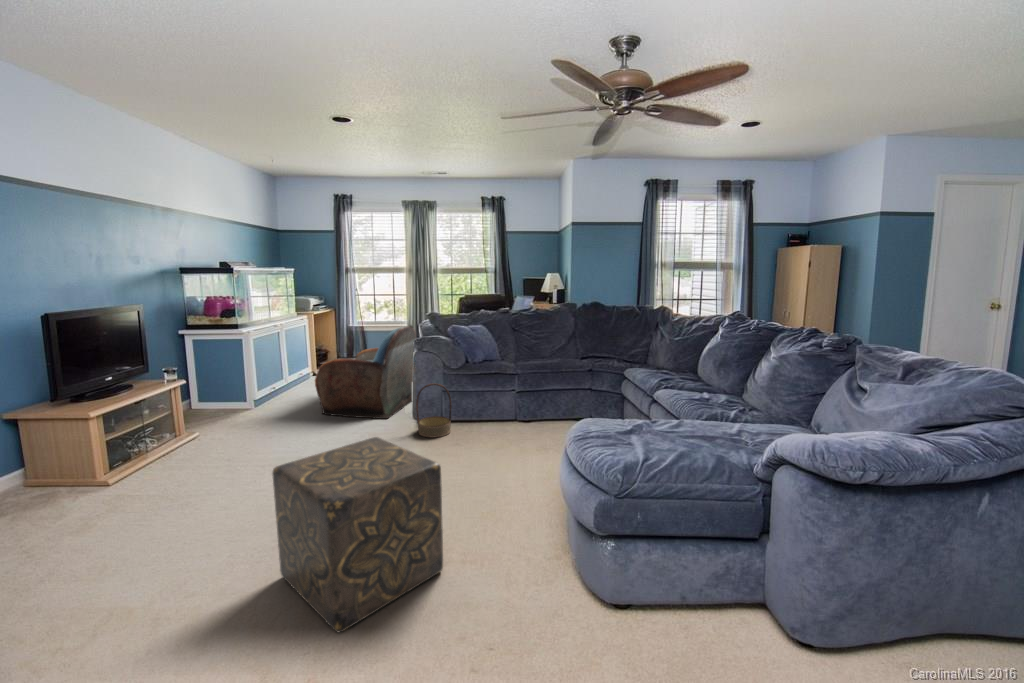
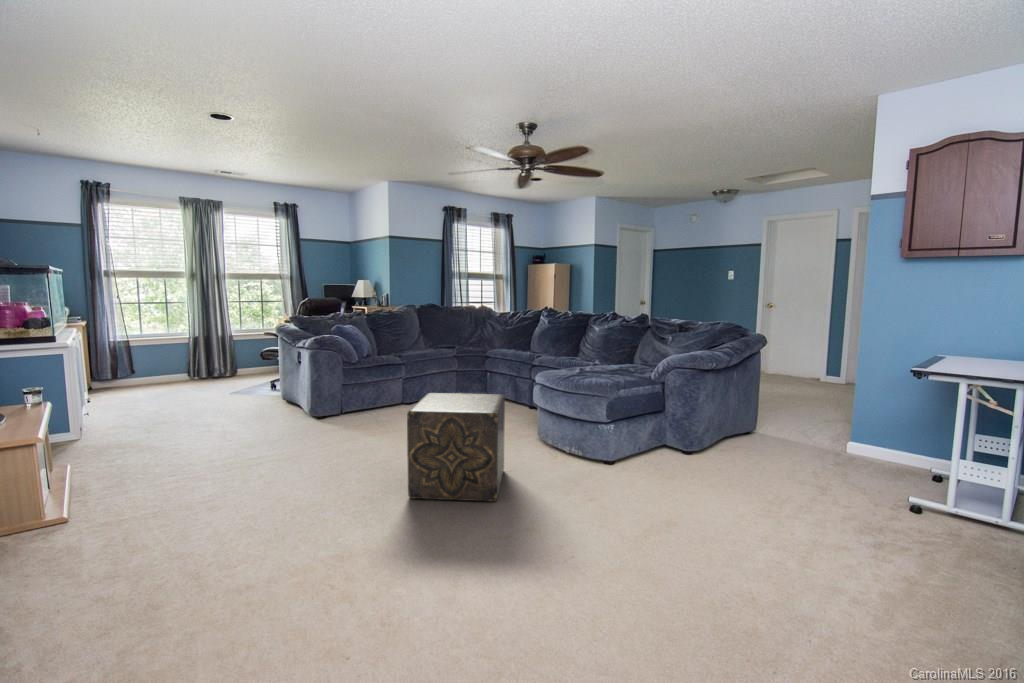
armchair: present [315,327,416,419] -> none [186,329,289,428]
basket: present [416,383,451,438] -> none [337,374,368,423]

